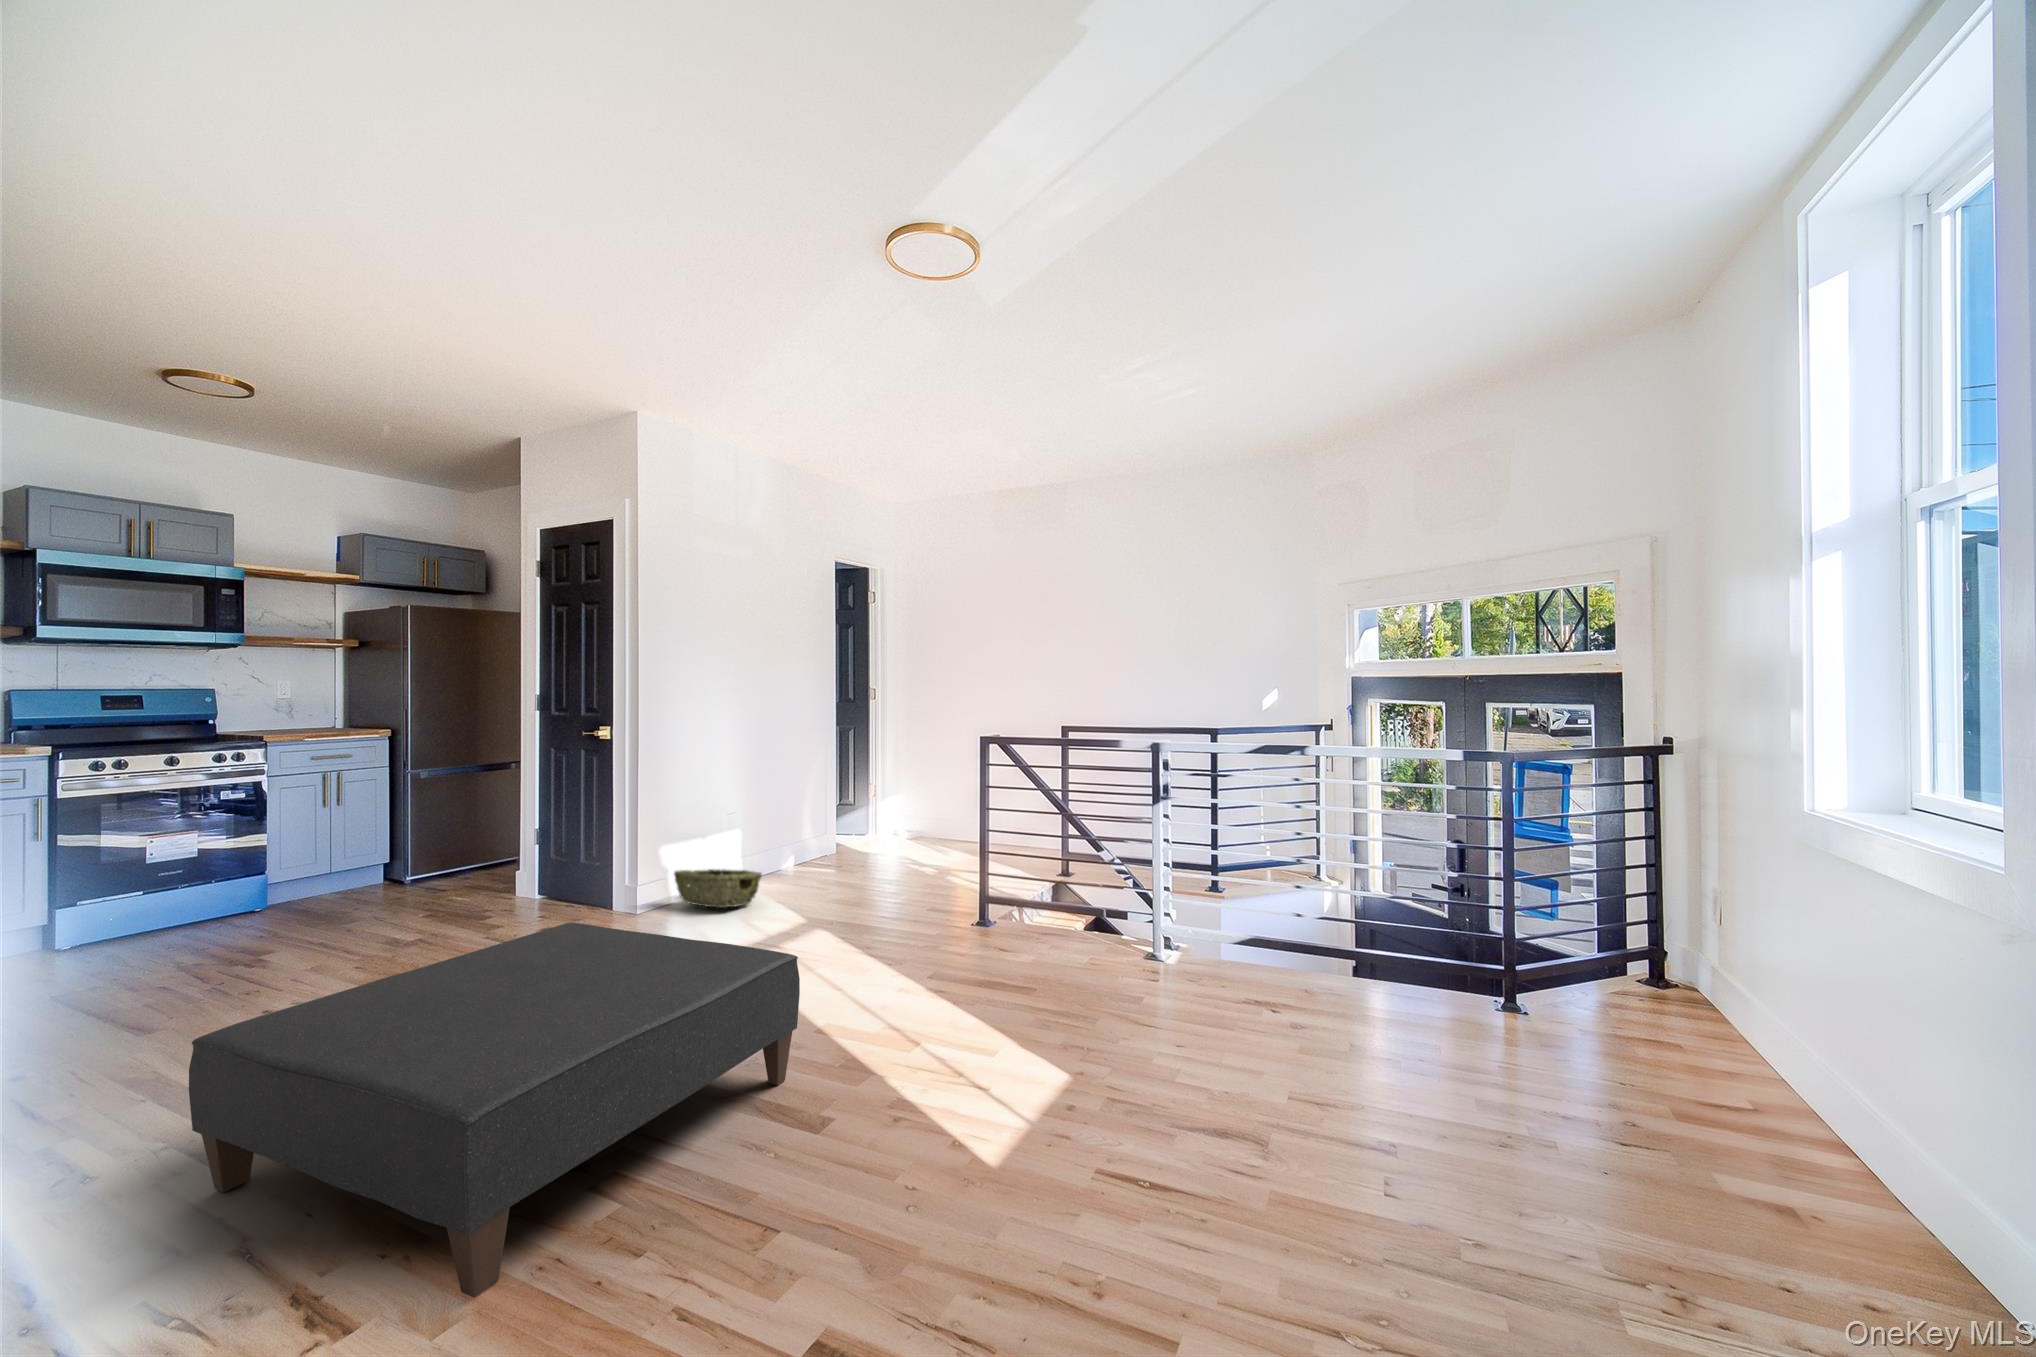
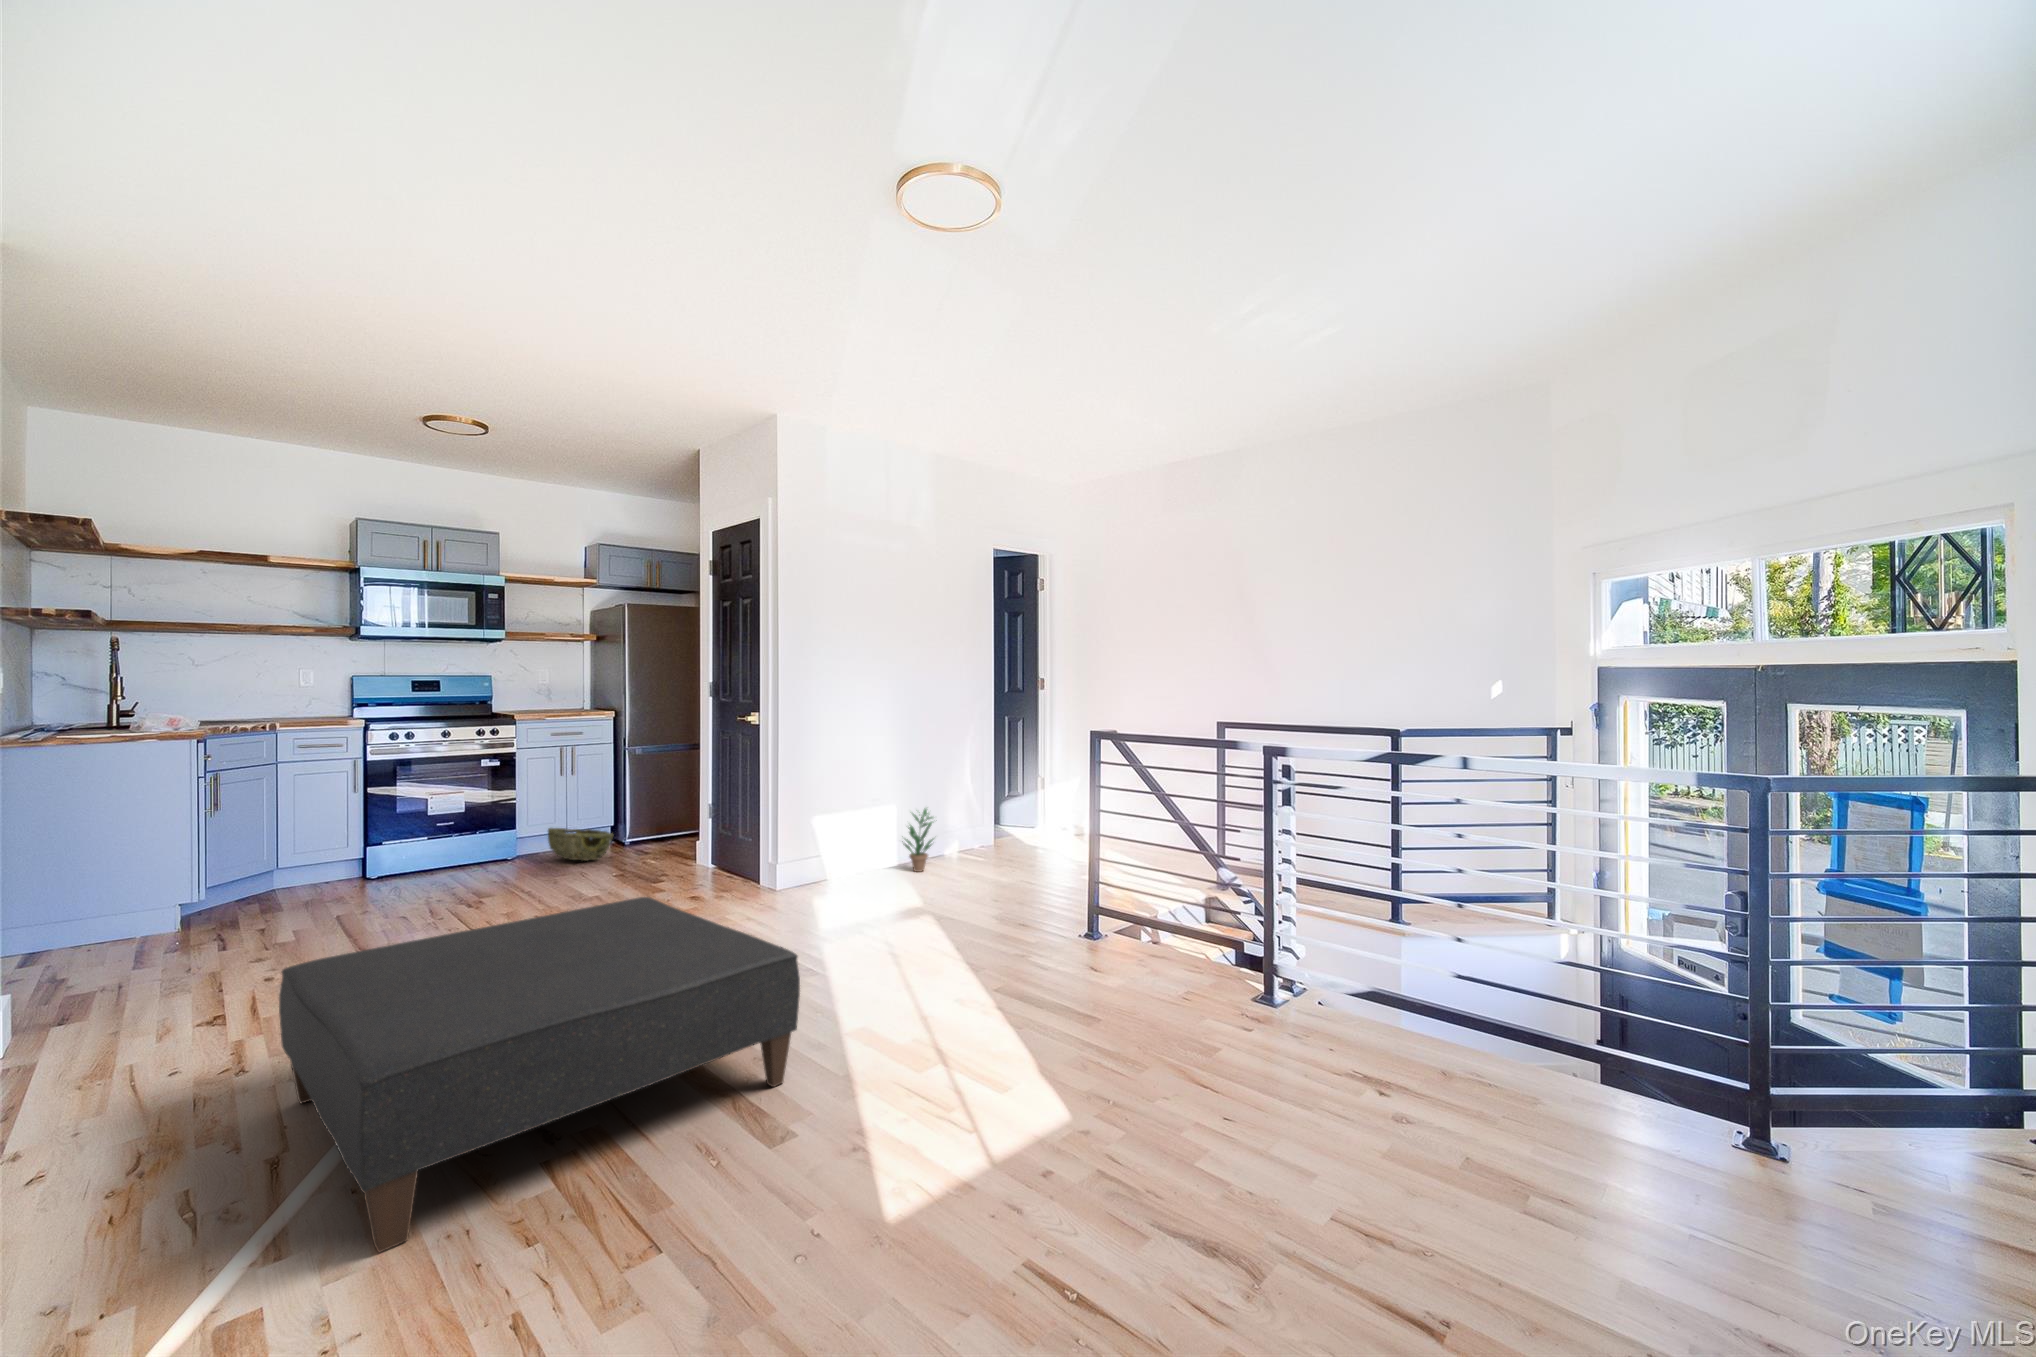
potted plant: none [755,814,795,880] -> present [902,809,933,872]
woven basket: present [674,869,762,908] -> present [548,828,613,861]

